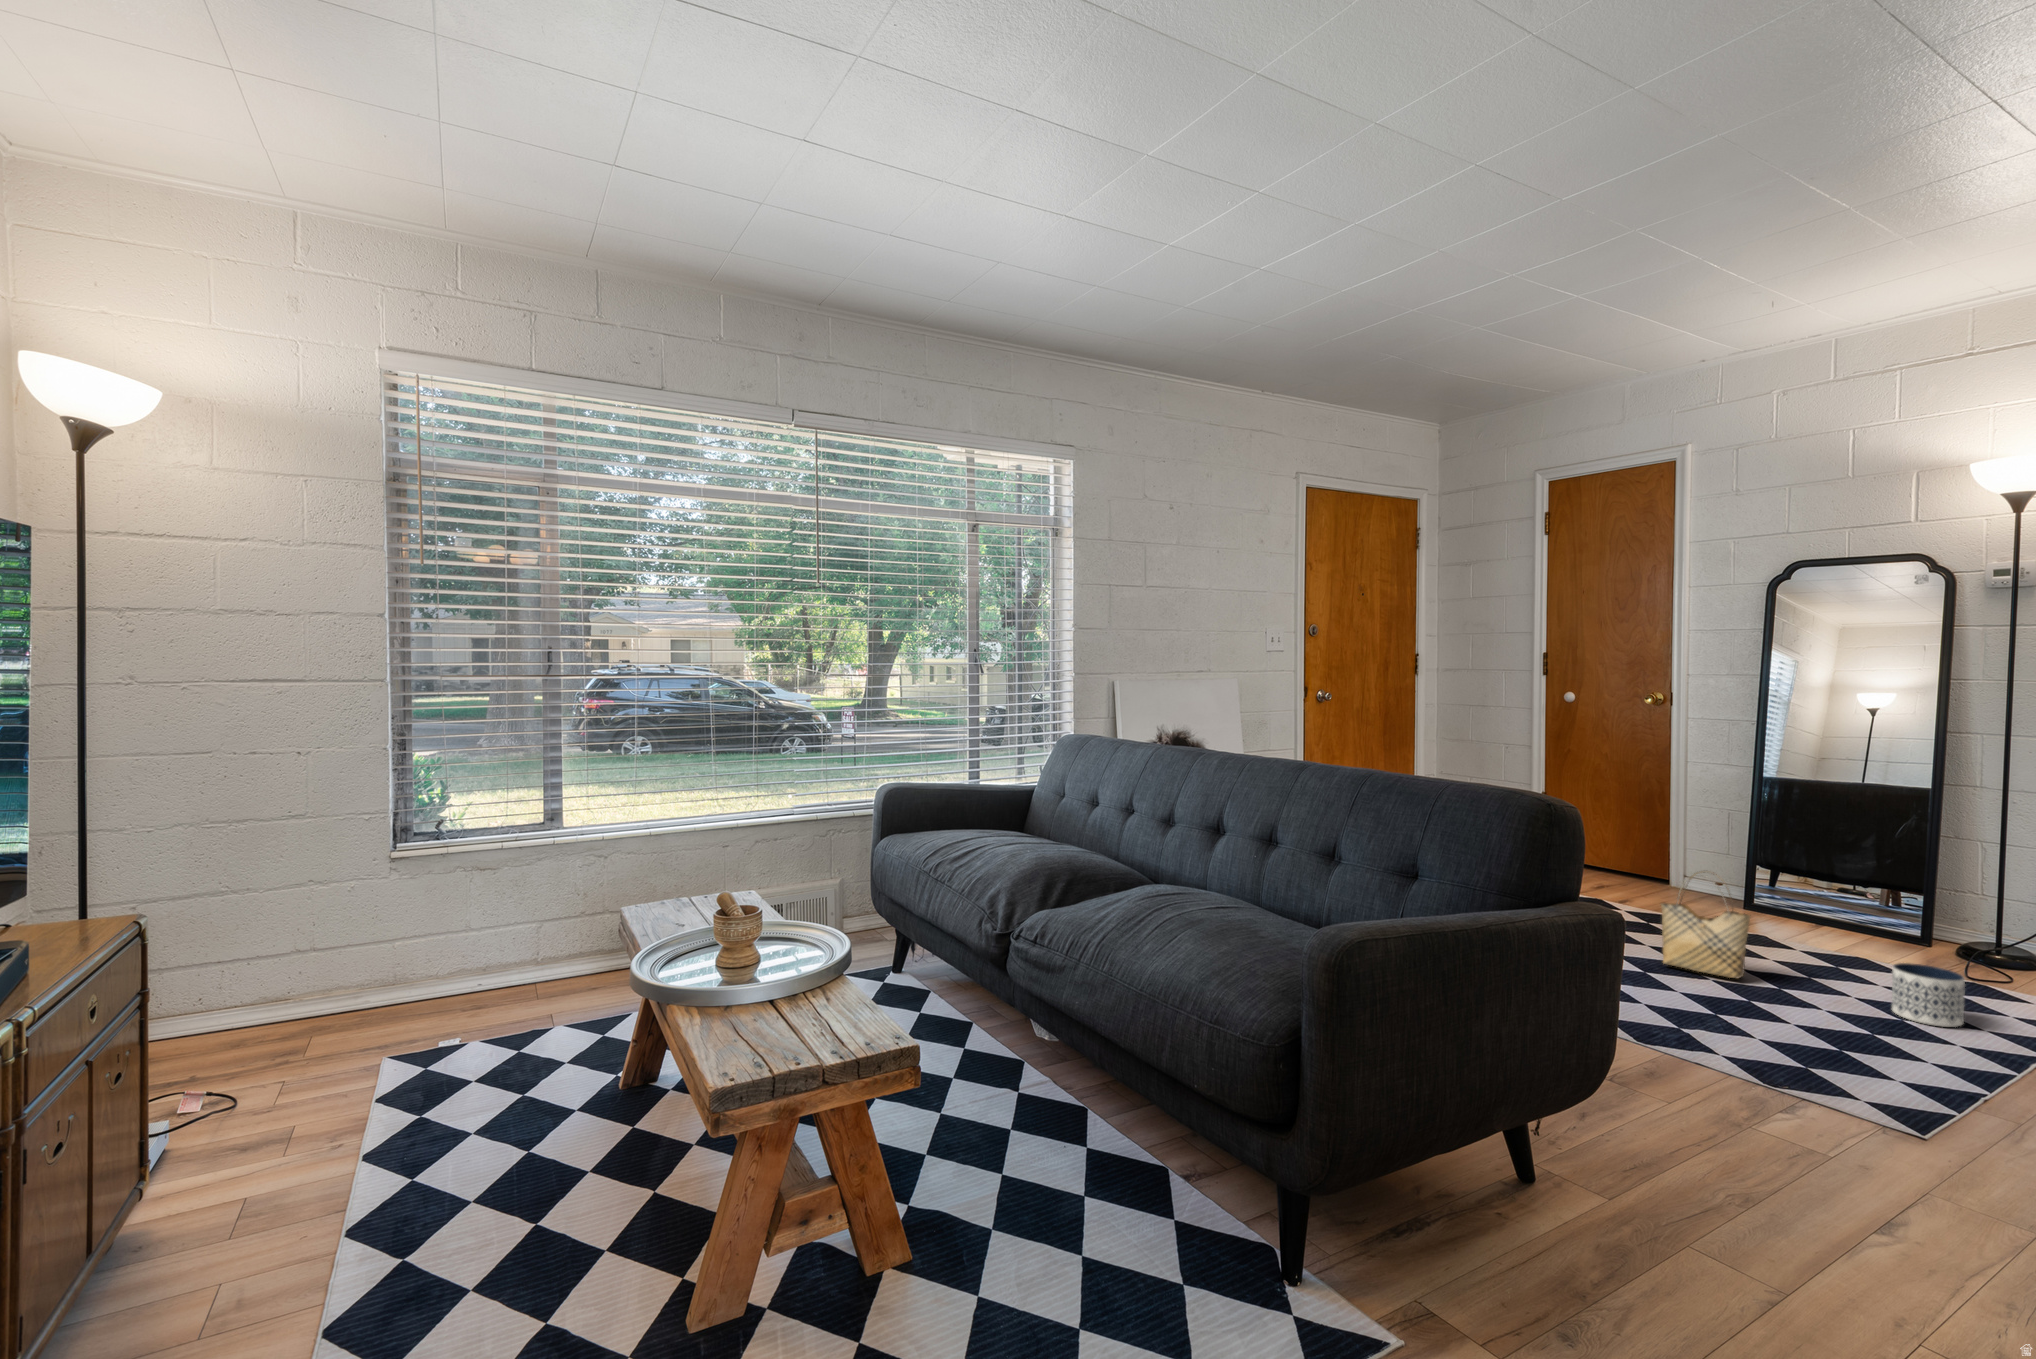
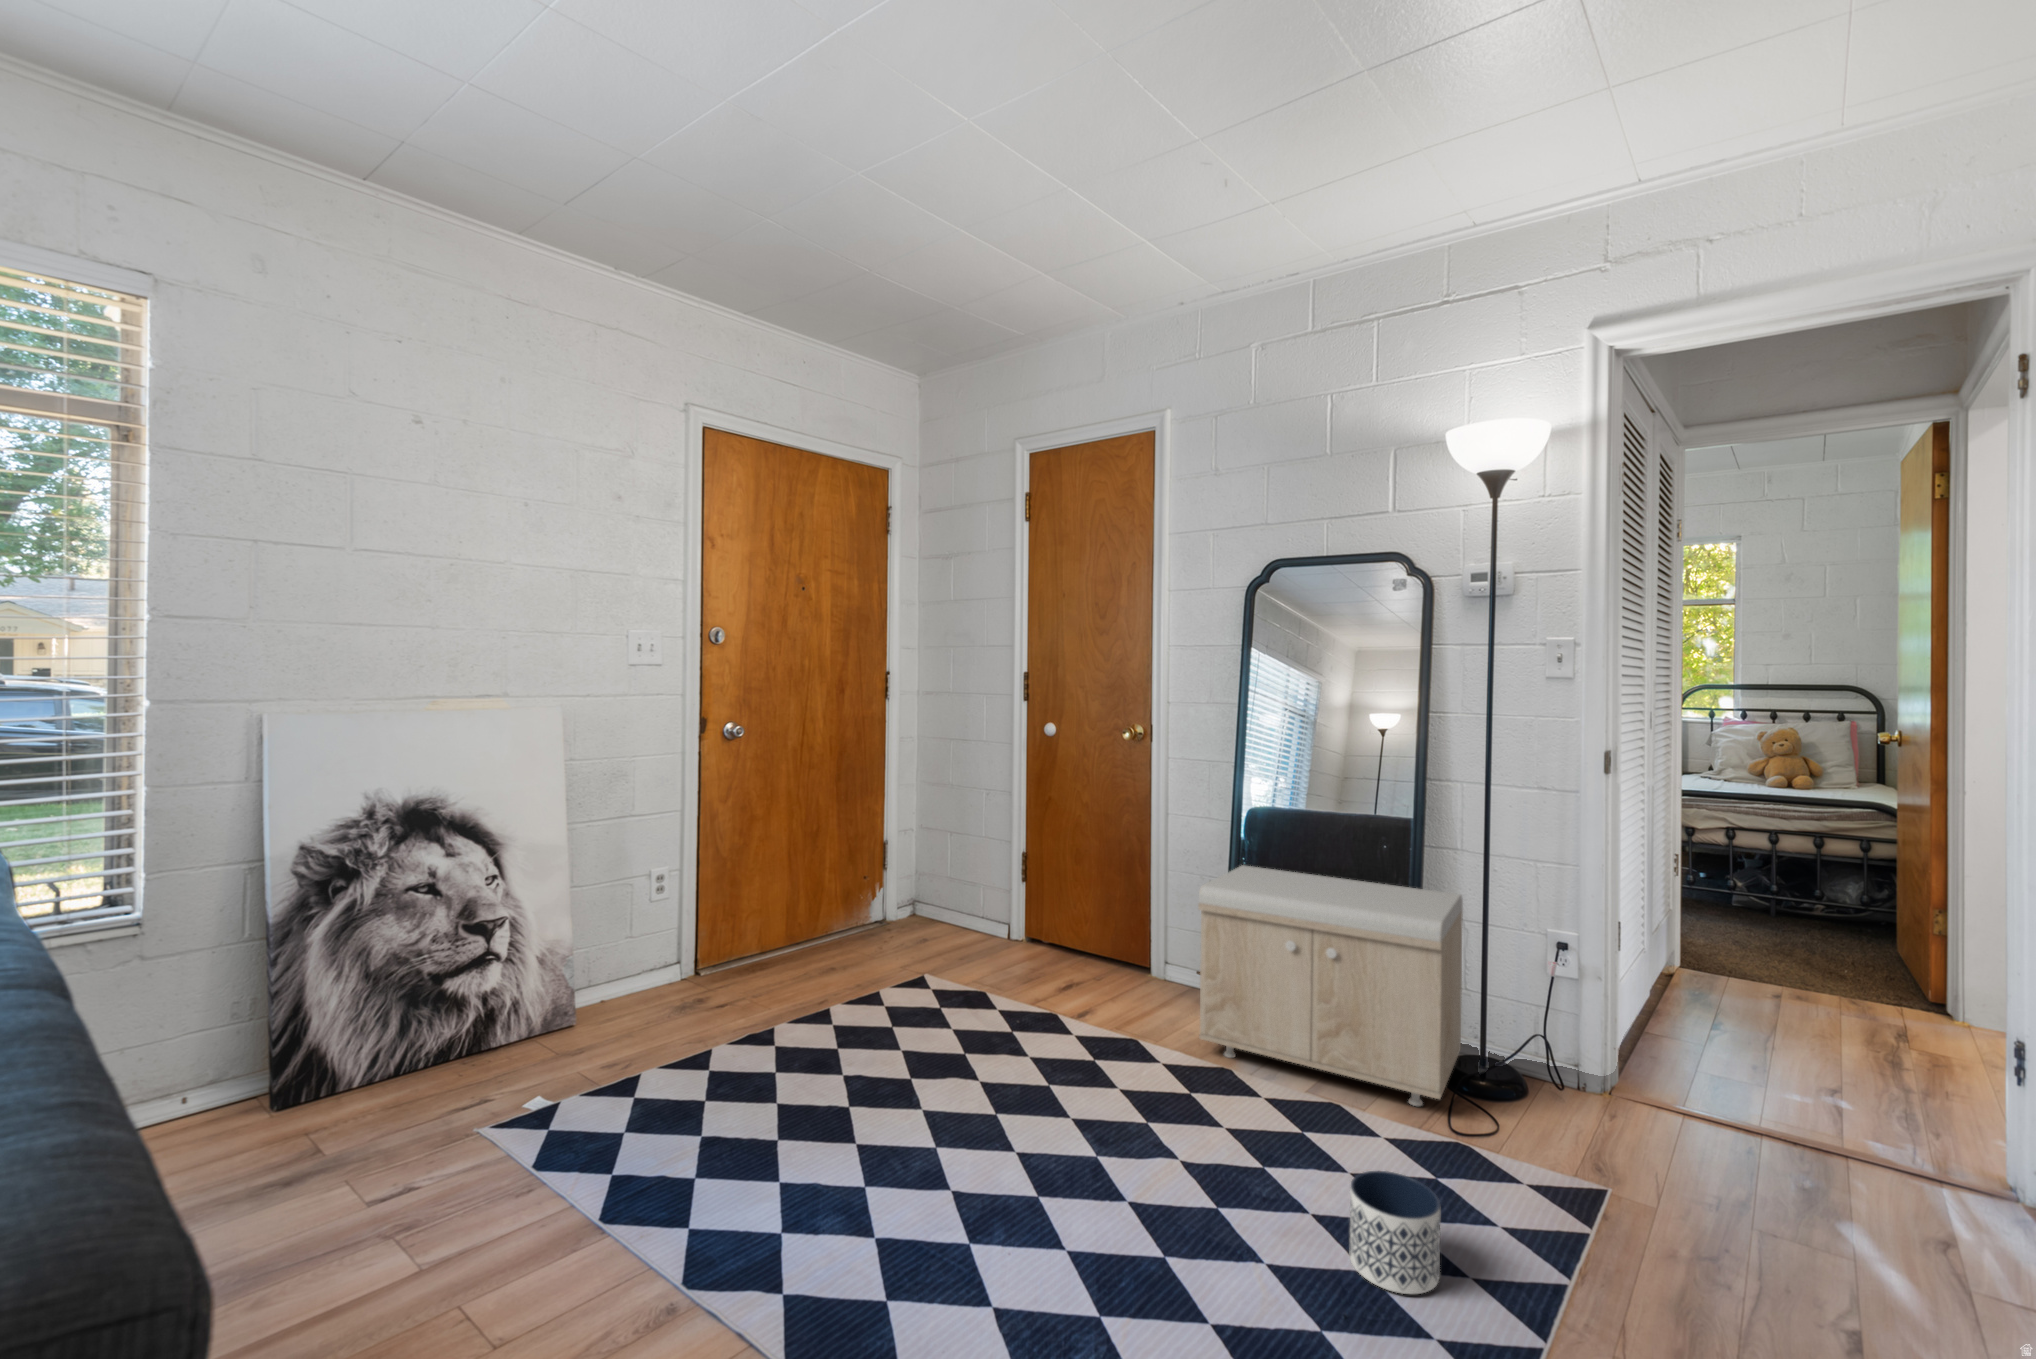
storage bench: none [1737,797,1983,964] -> present [1198,865,1463,1106]
woven basket: present [1661,872,1750,978] -> none [1061,1018,1177,1205]

